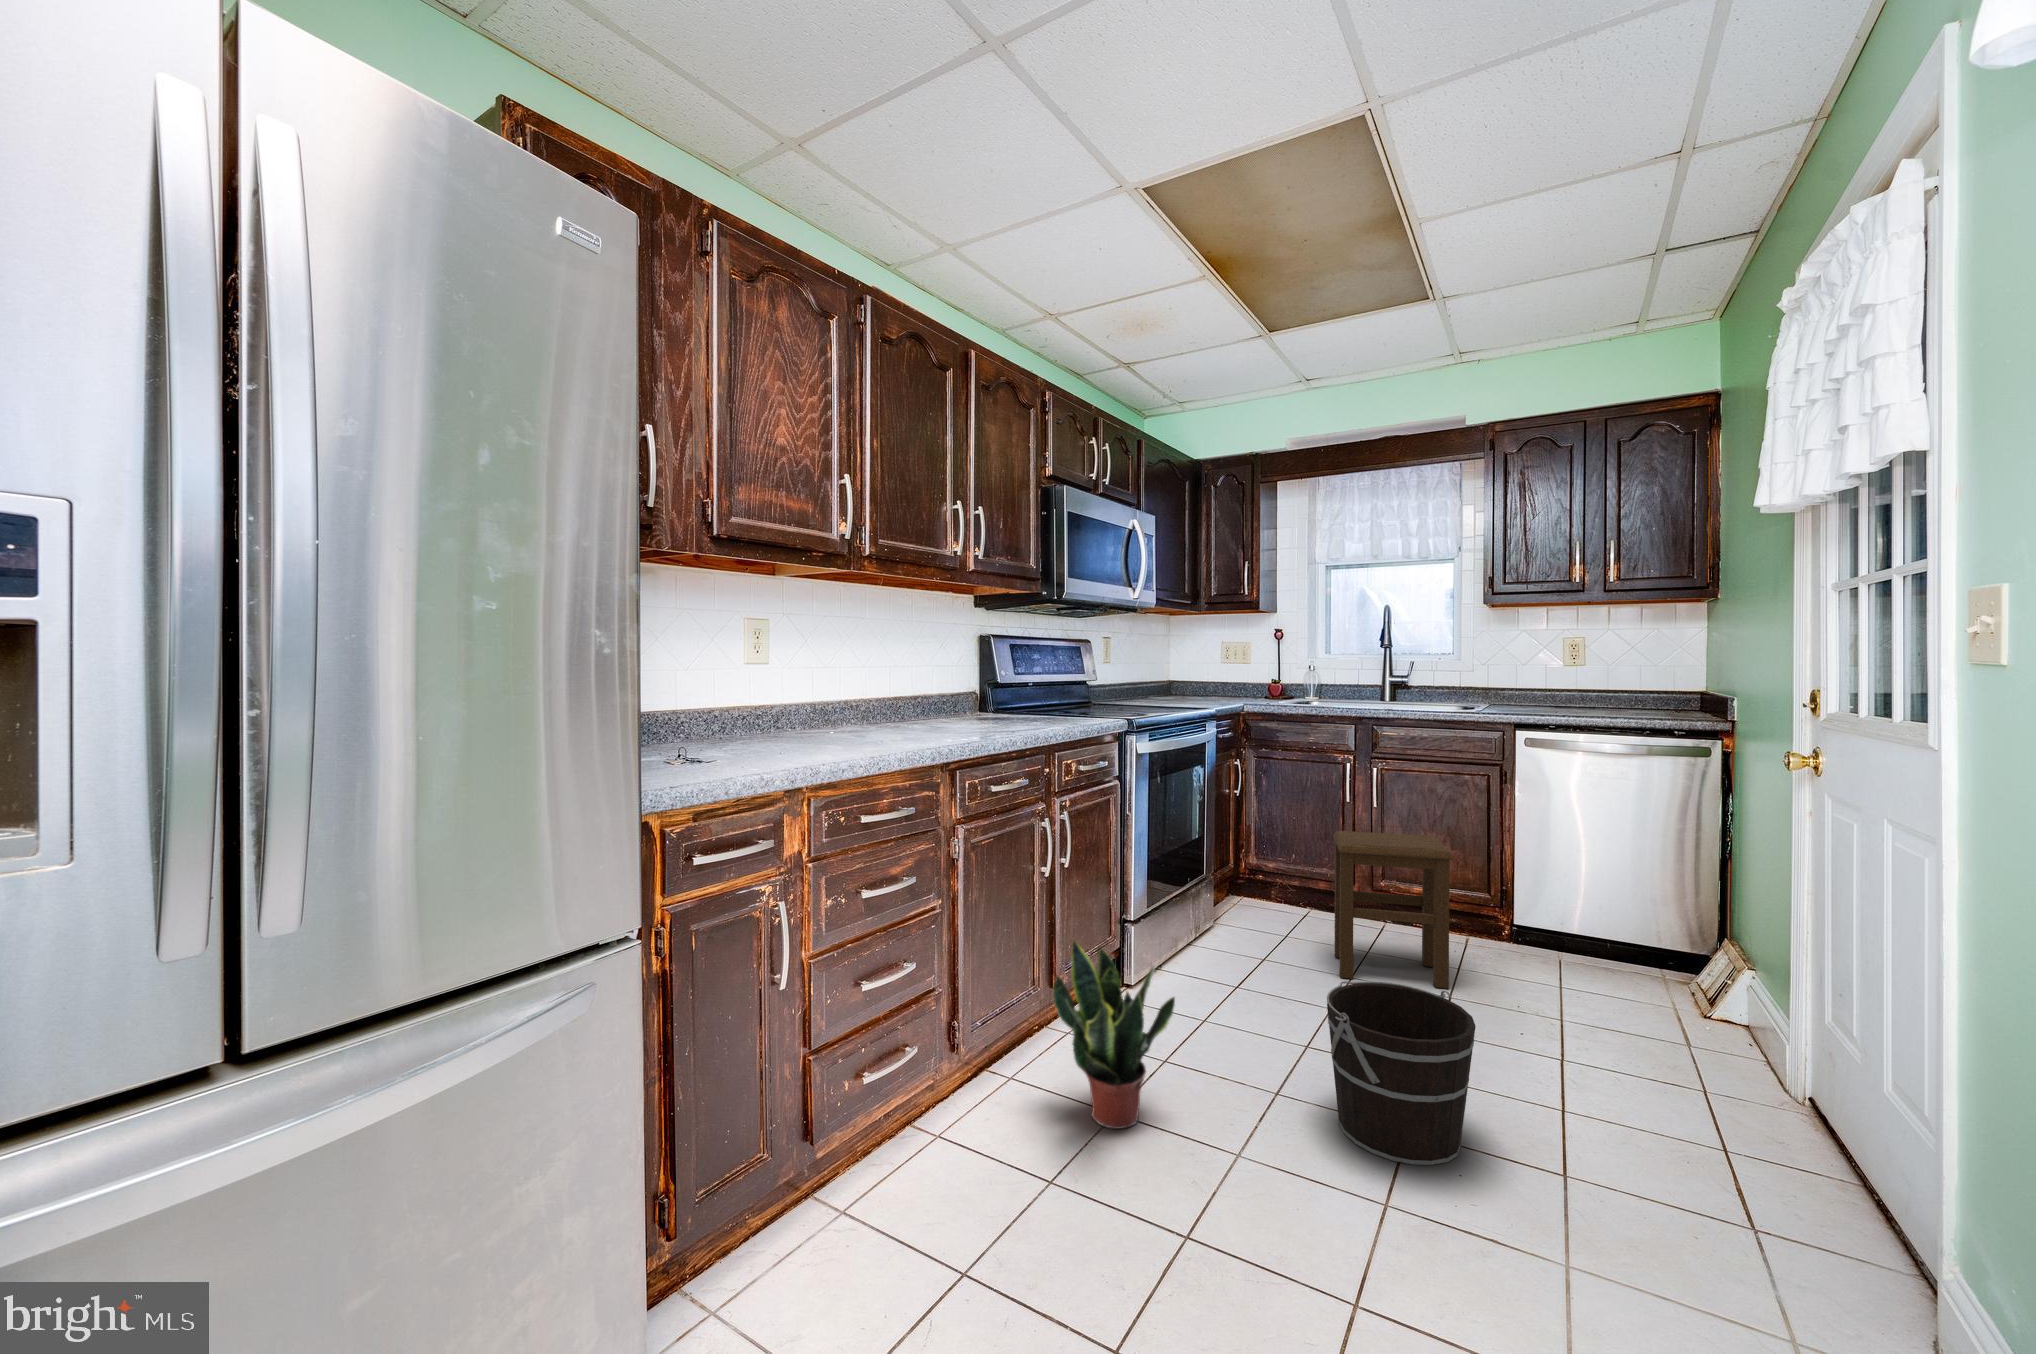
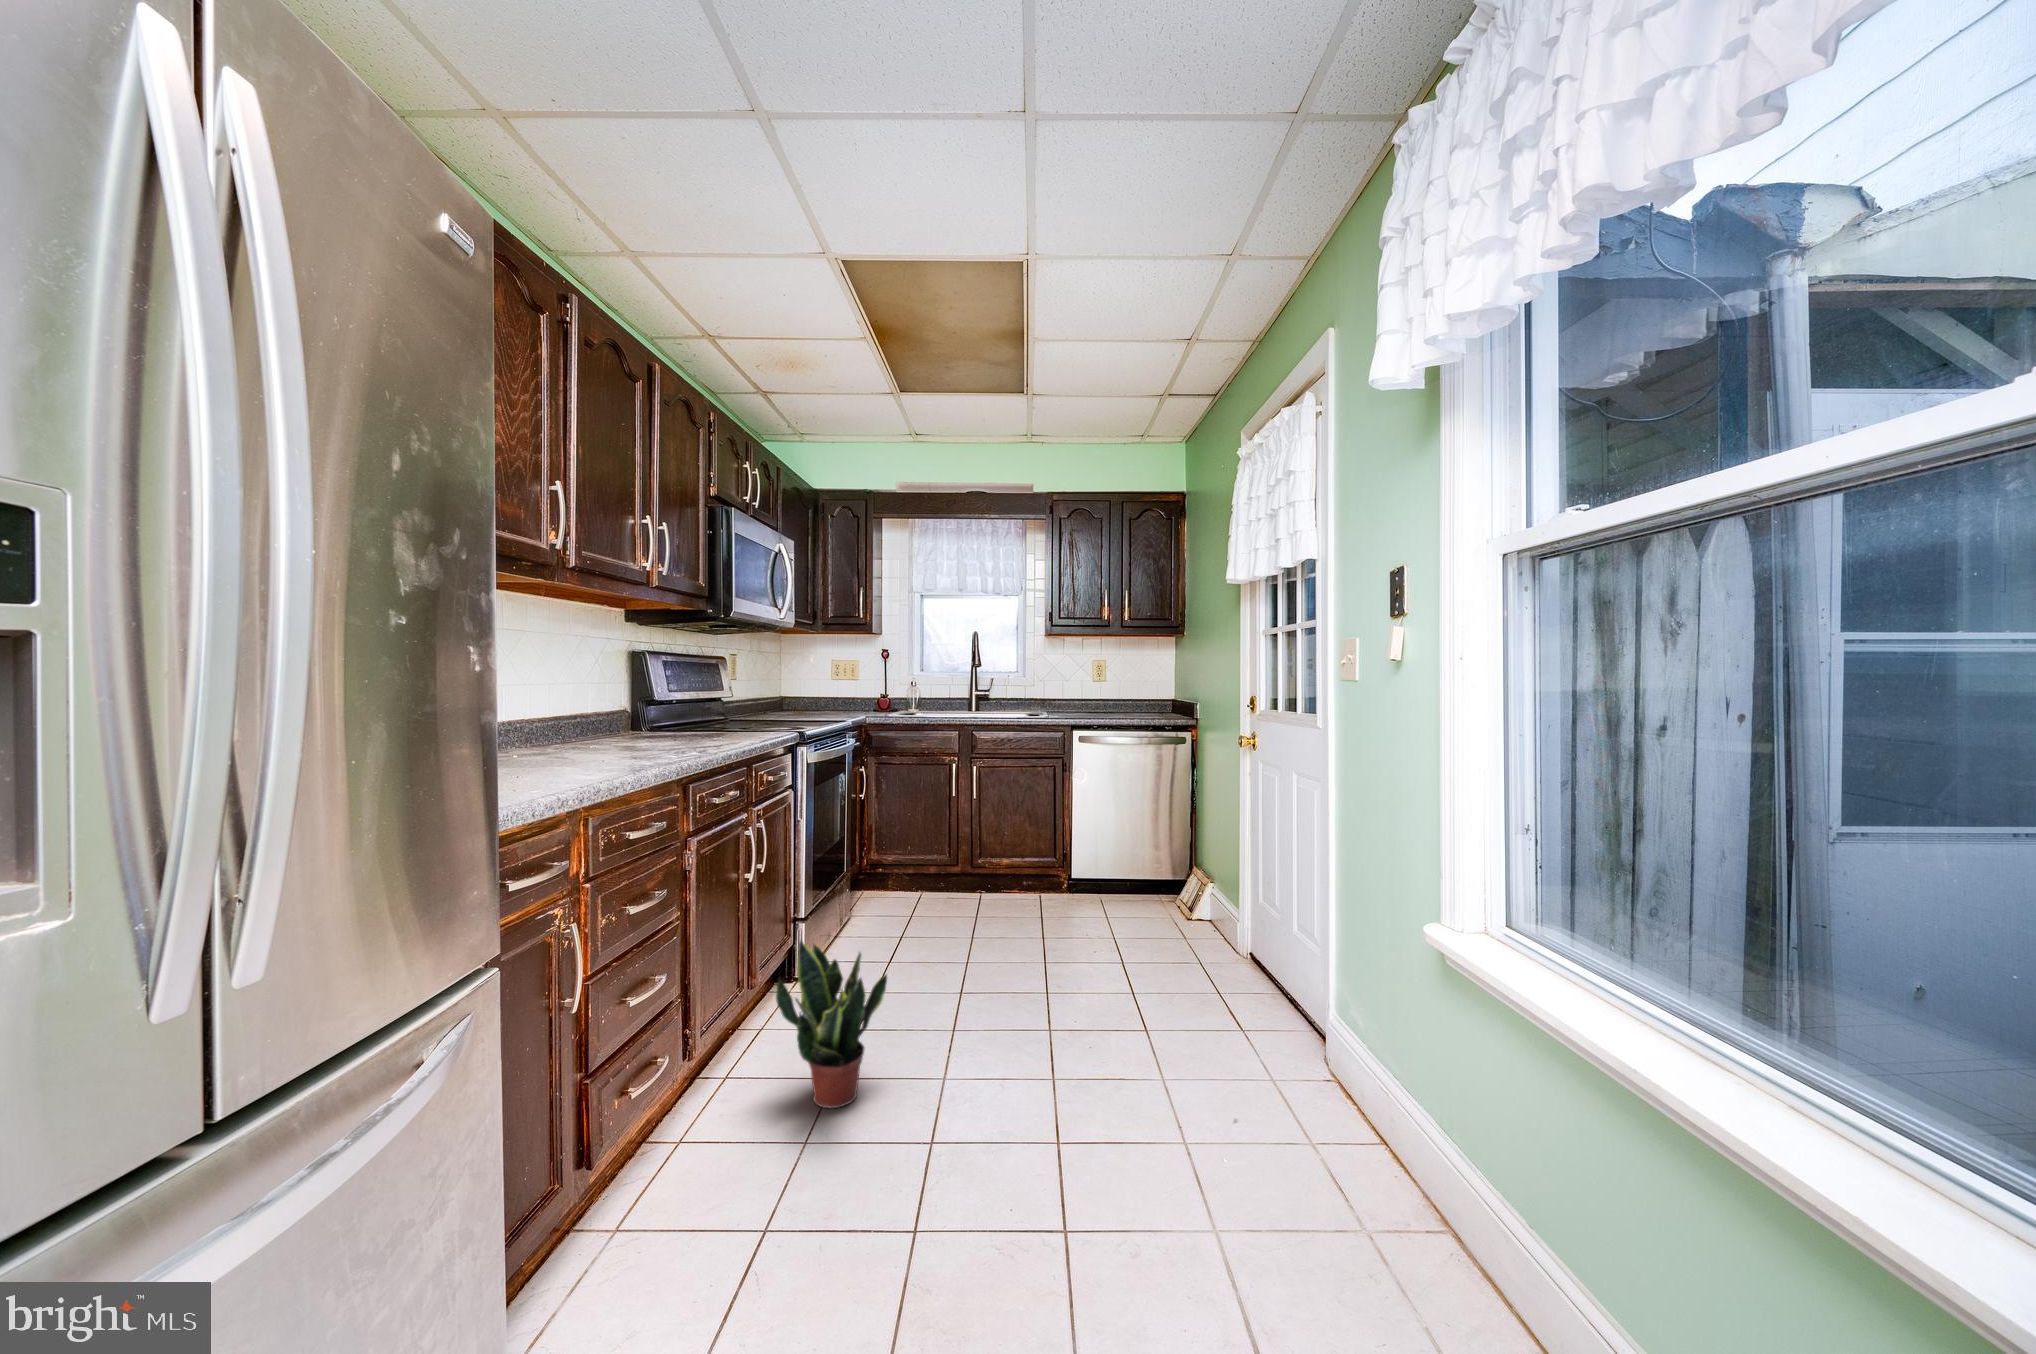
stool: present [1333,831,1453,989] -> none [955,815,1046,938]
bucket: present [1327,981,1476,1165] -> none [999,926,1103,1063]

